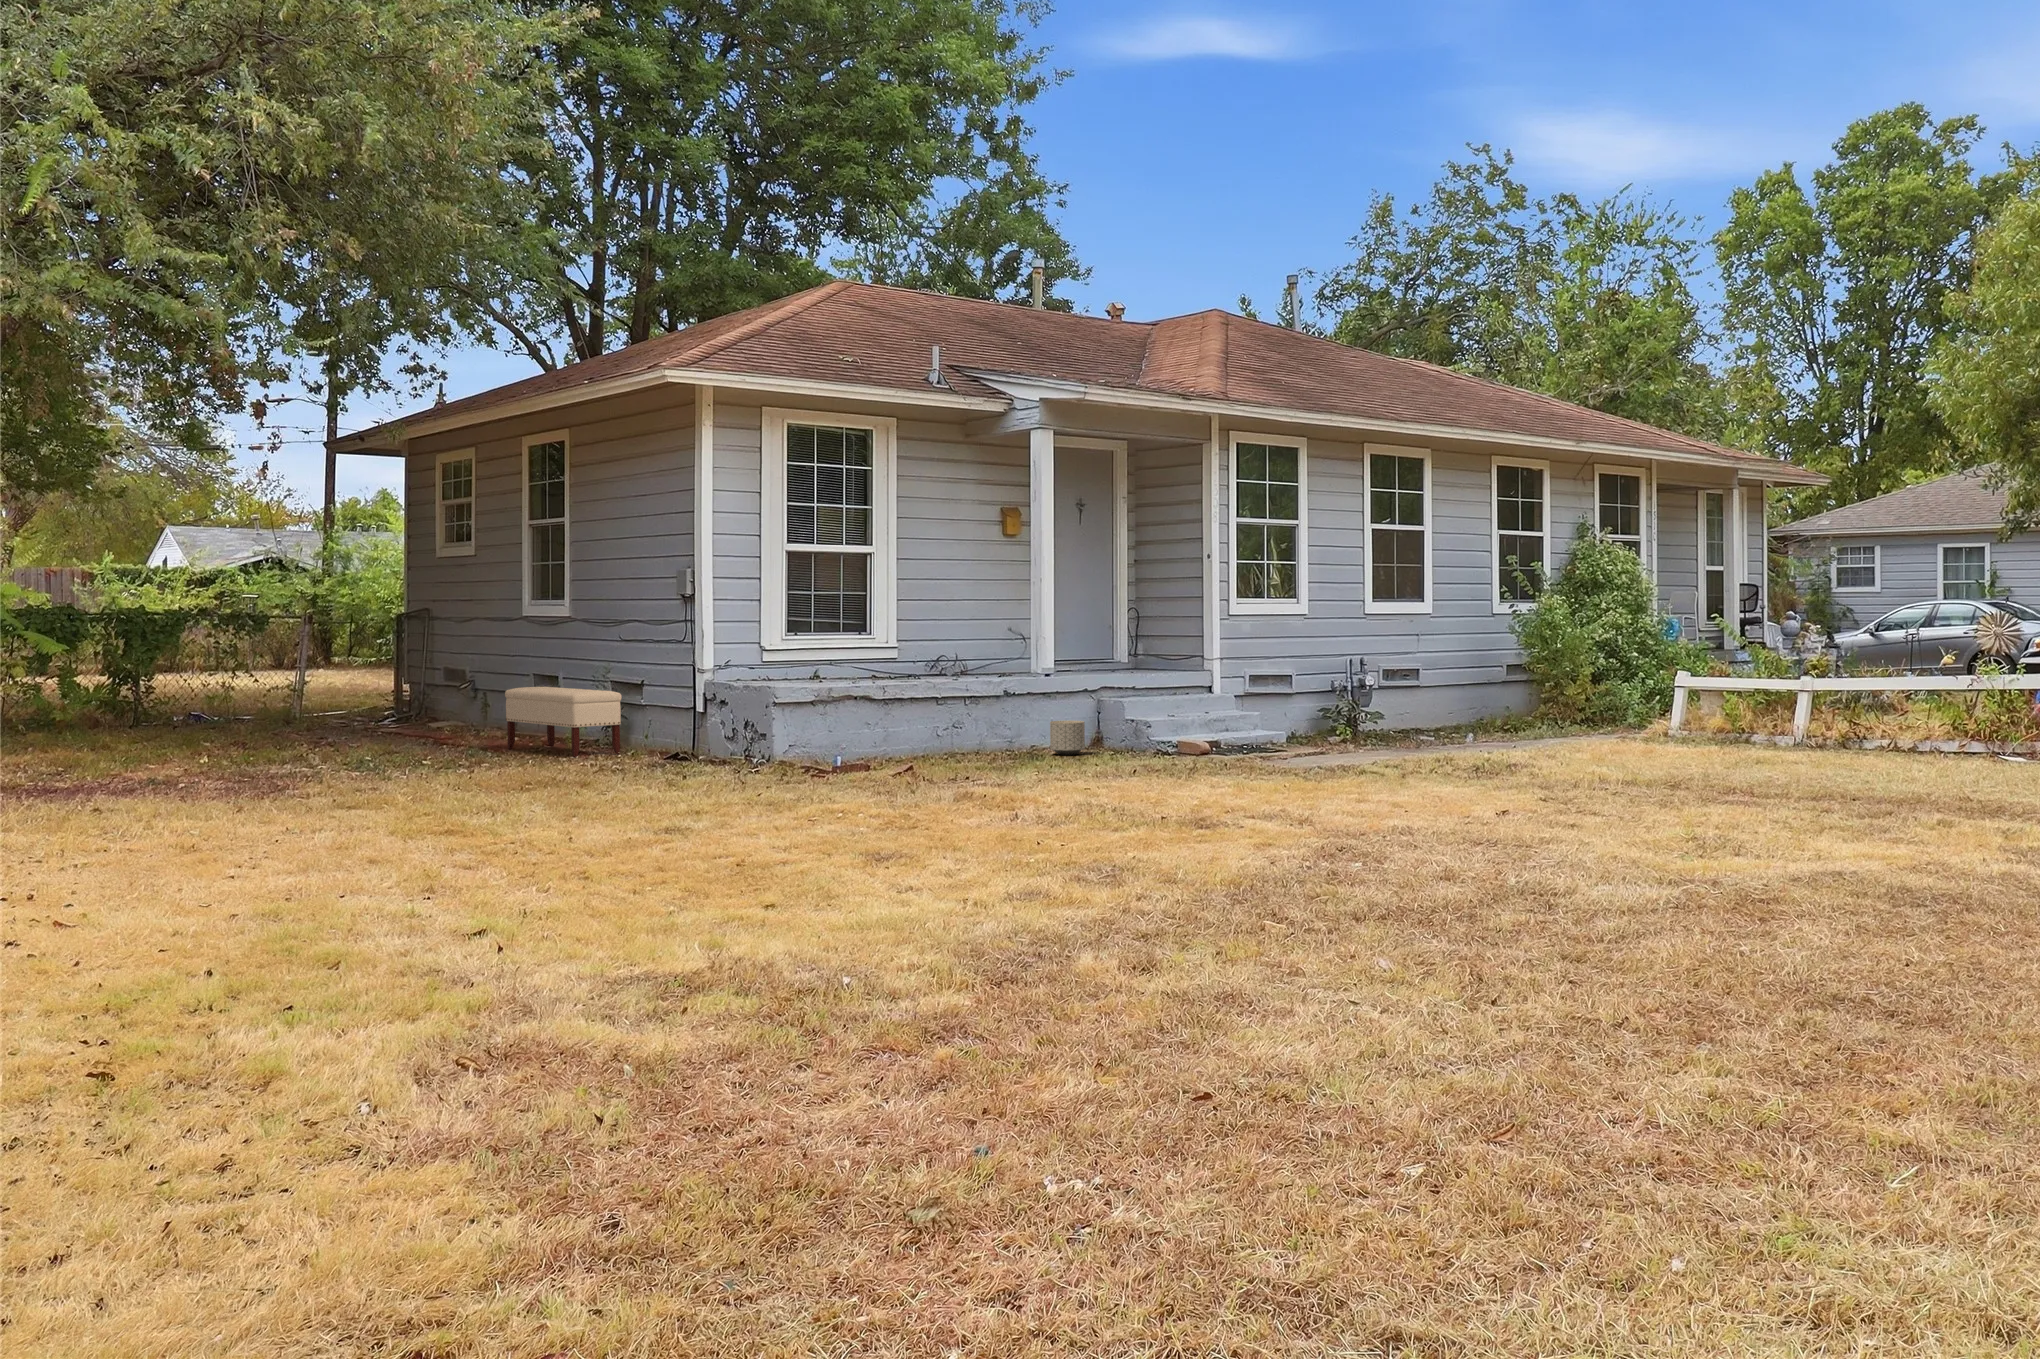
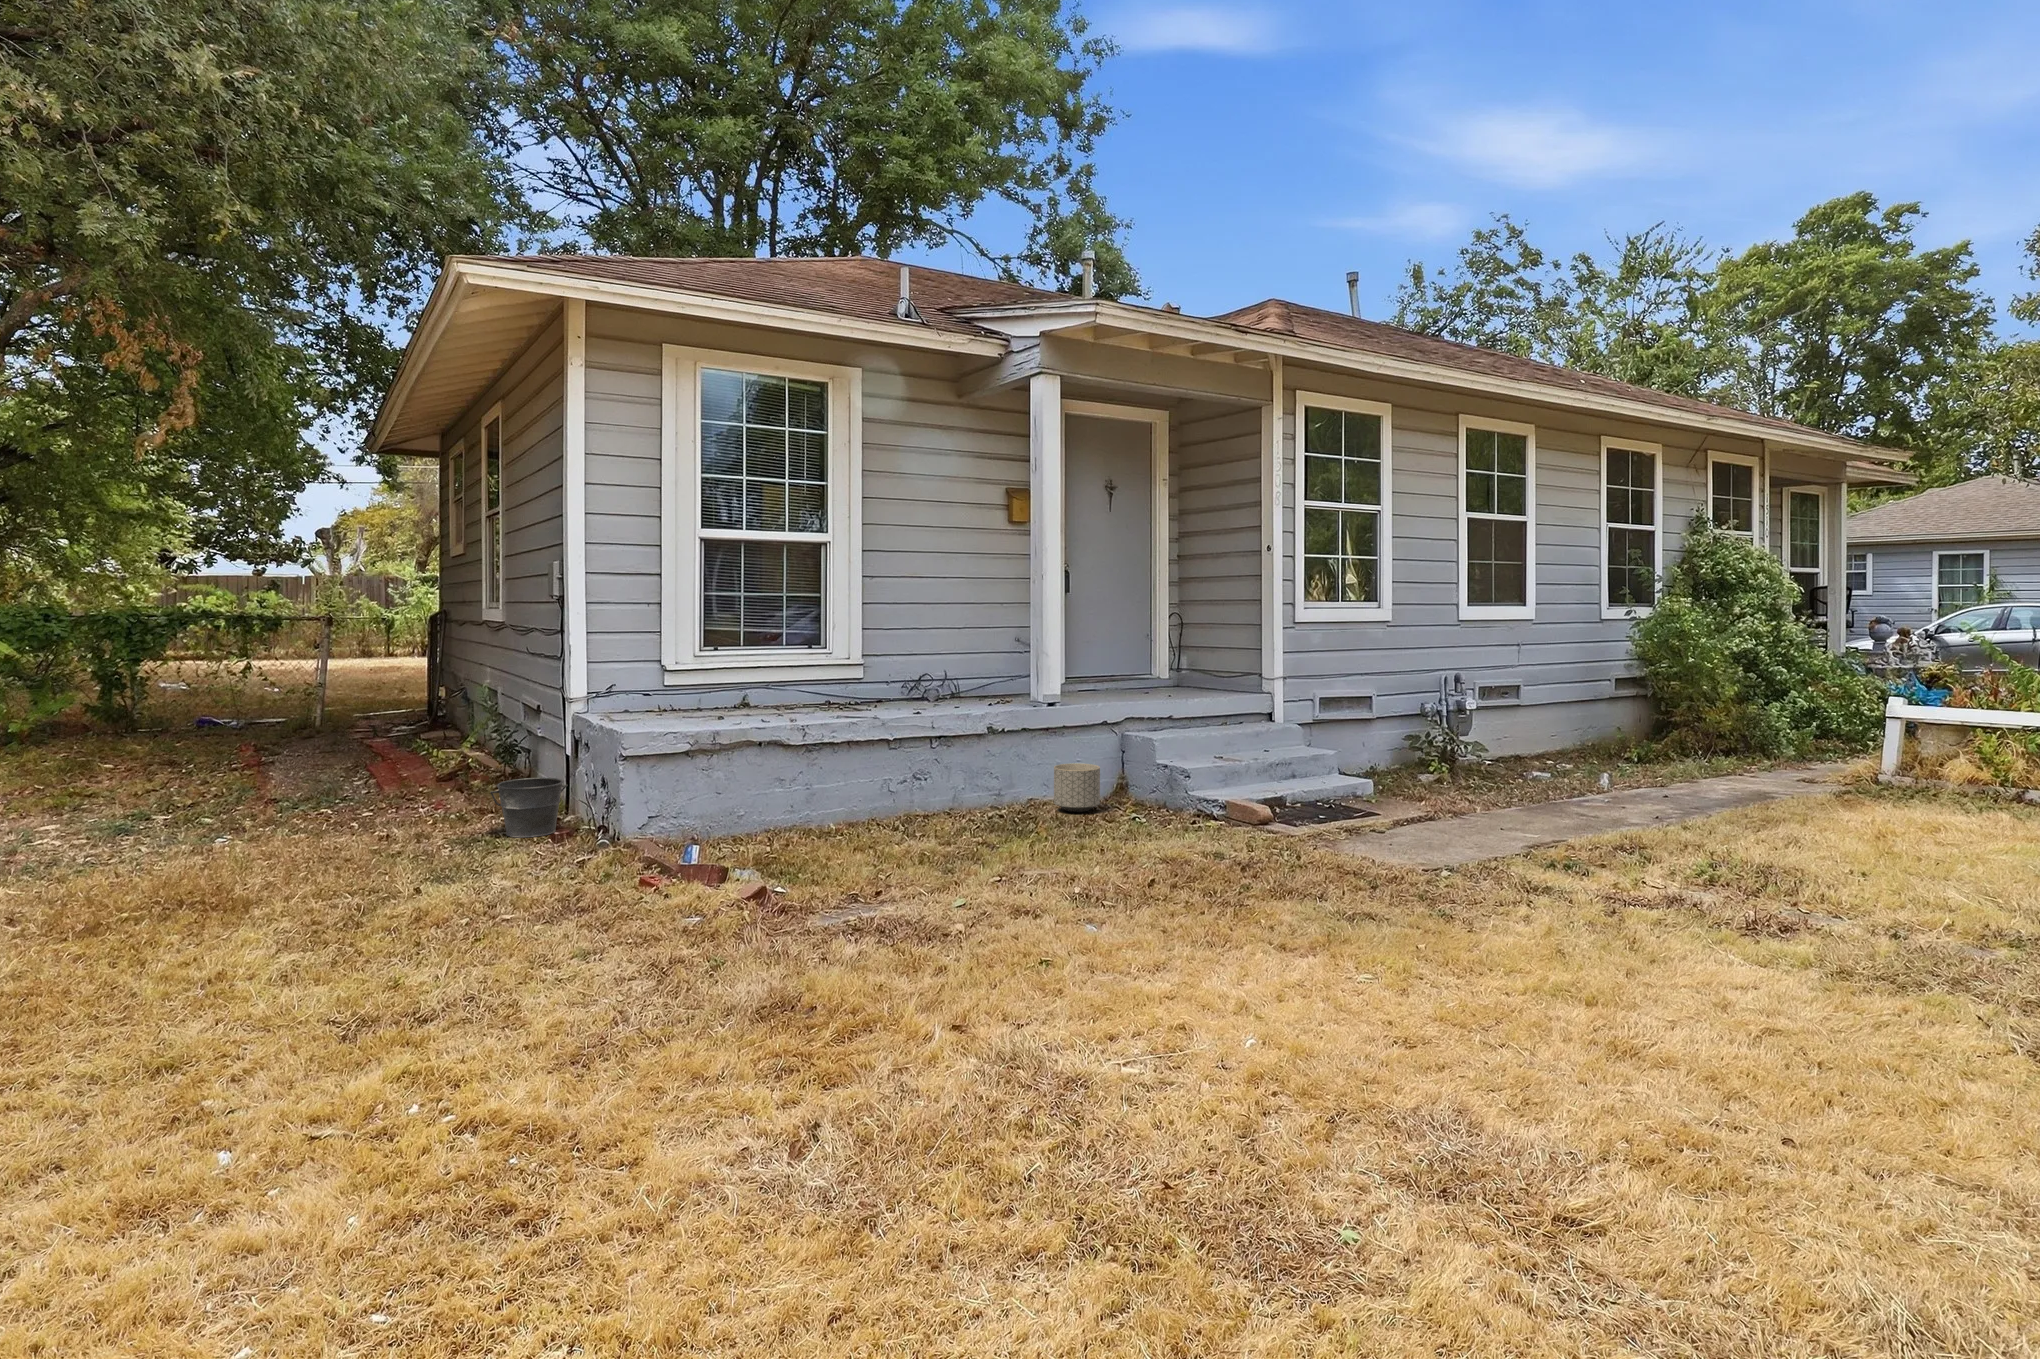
bench: present [505,687,622,757] -> none [417,700,524,797]
bucket: none [656,730,704,769] -> present [490,778,568,838]

